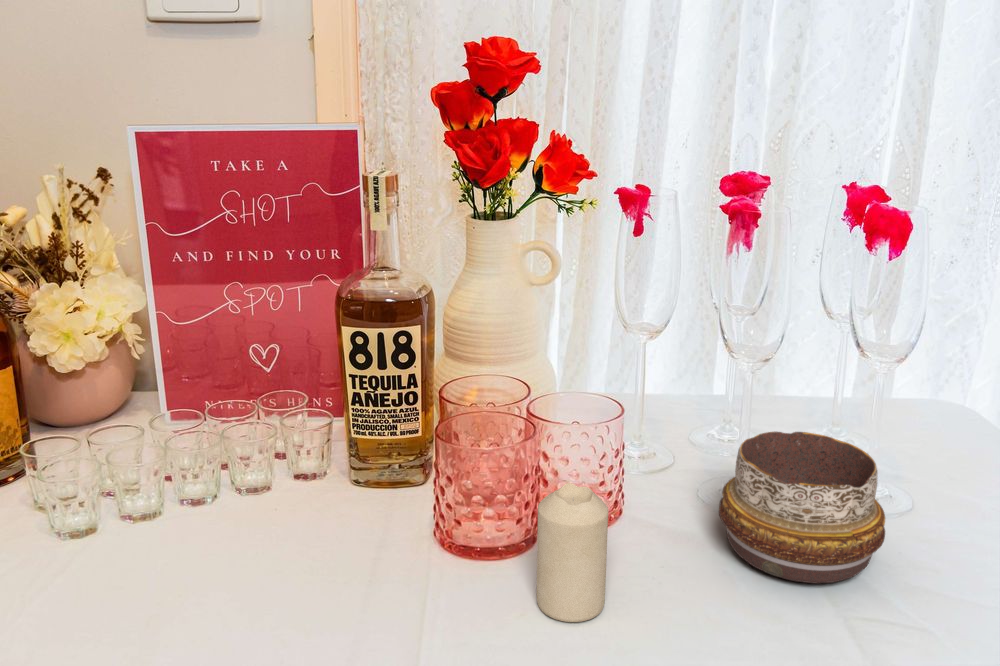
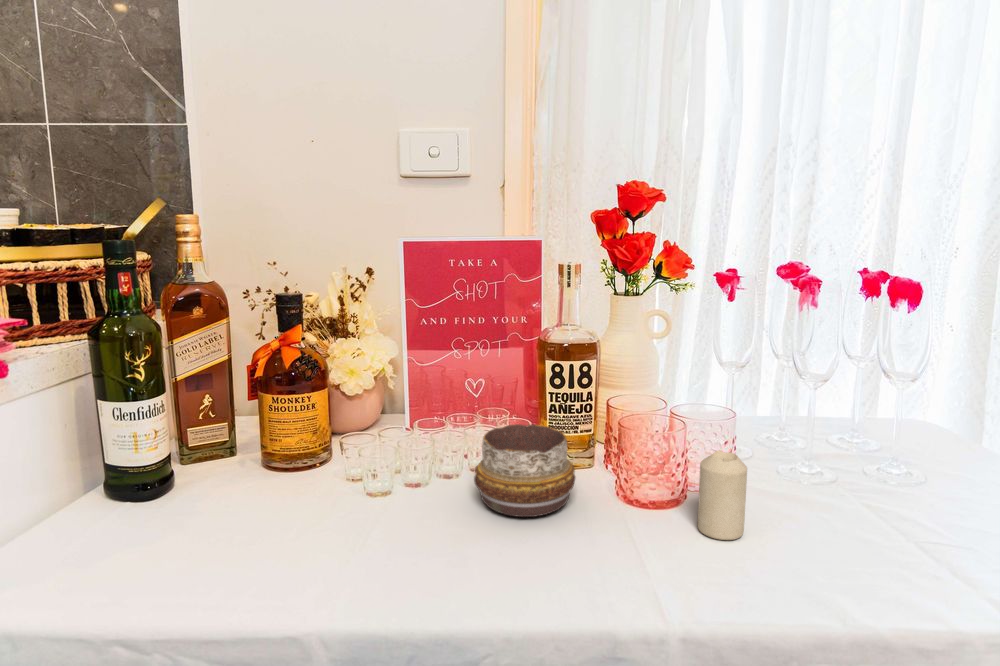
decorative bowl: present [719,432,885,583] -> present [474,424,575,517]

